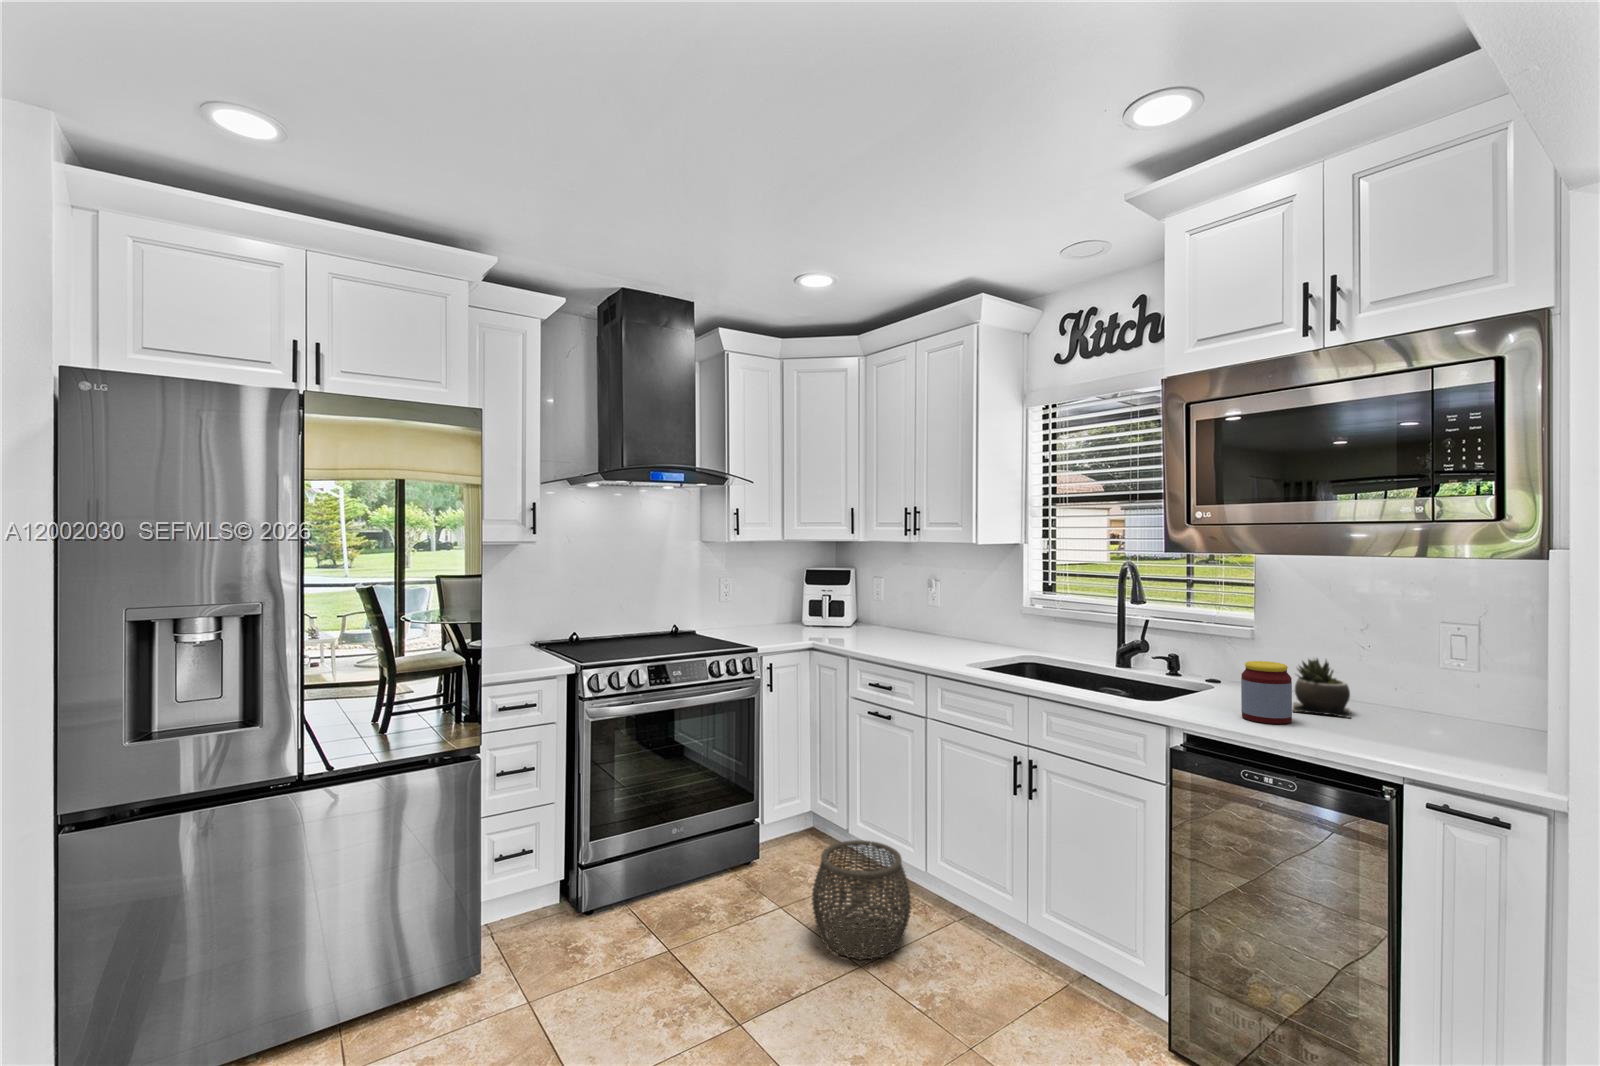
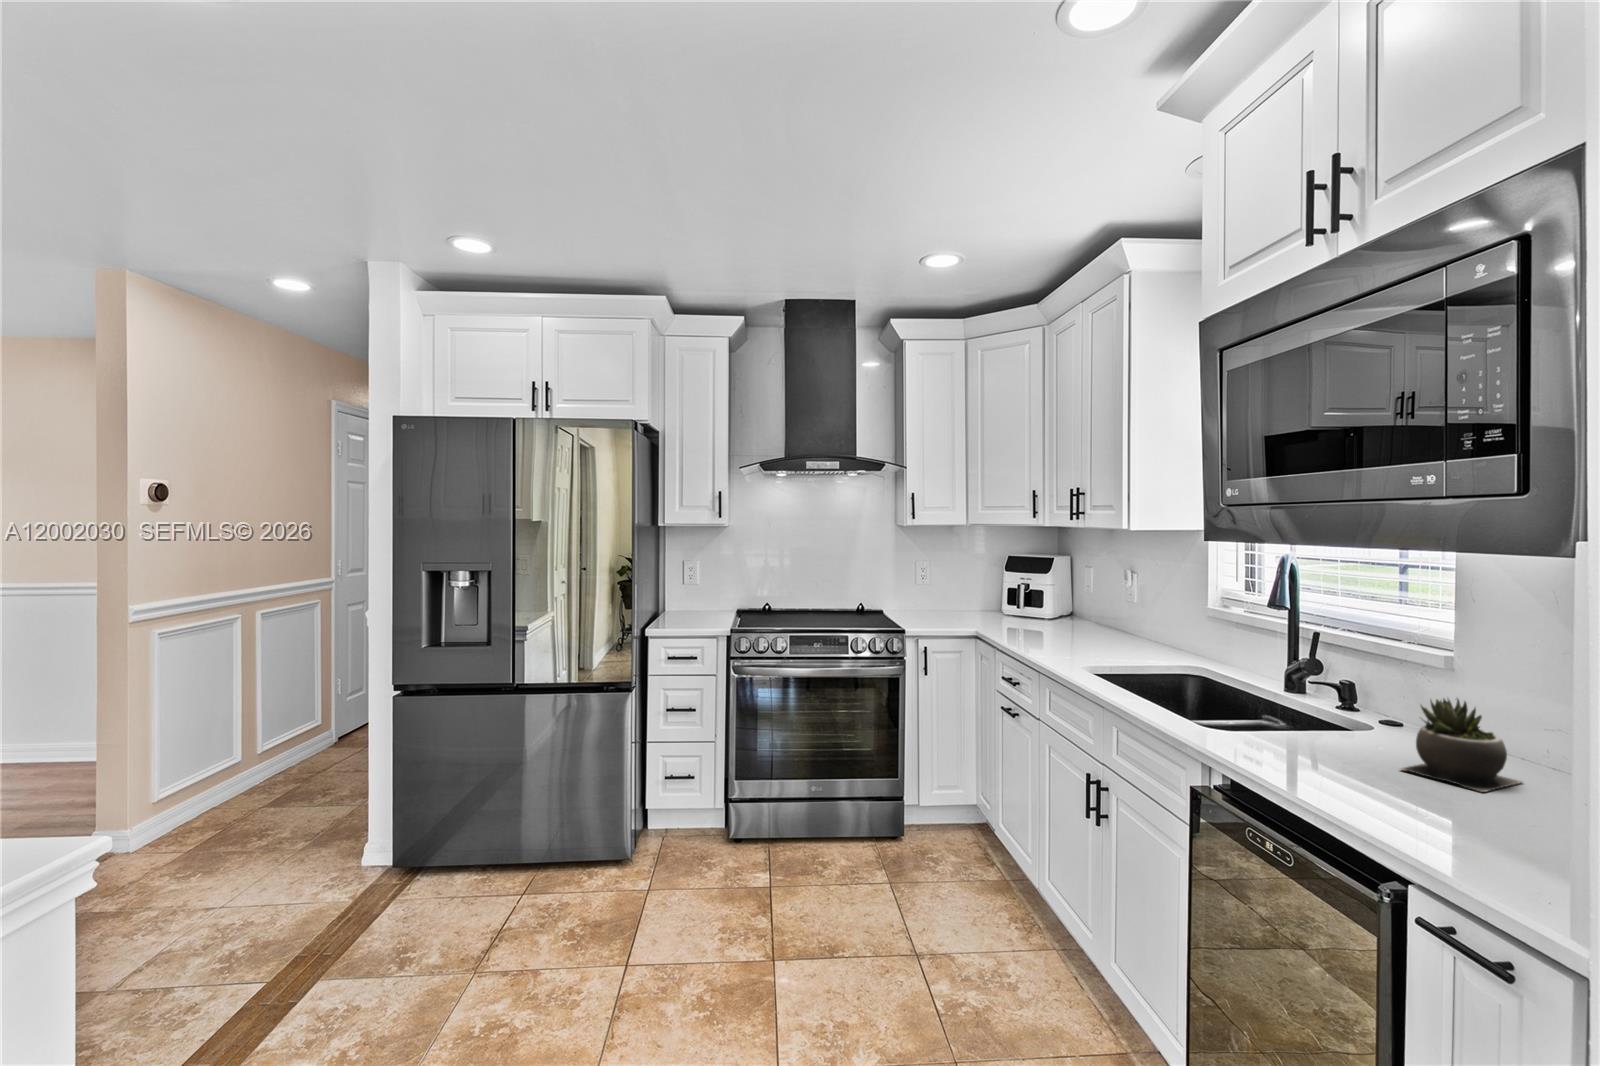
jar: present [1241,661,1292,724] -> none [1288,688,1361,779]
woven basket: present [812,840,911,960] -> none [889,830,993,954]

